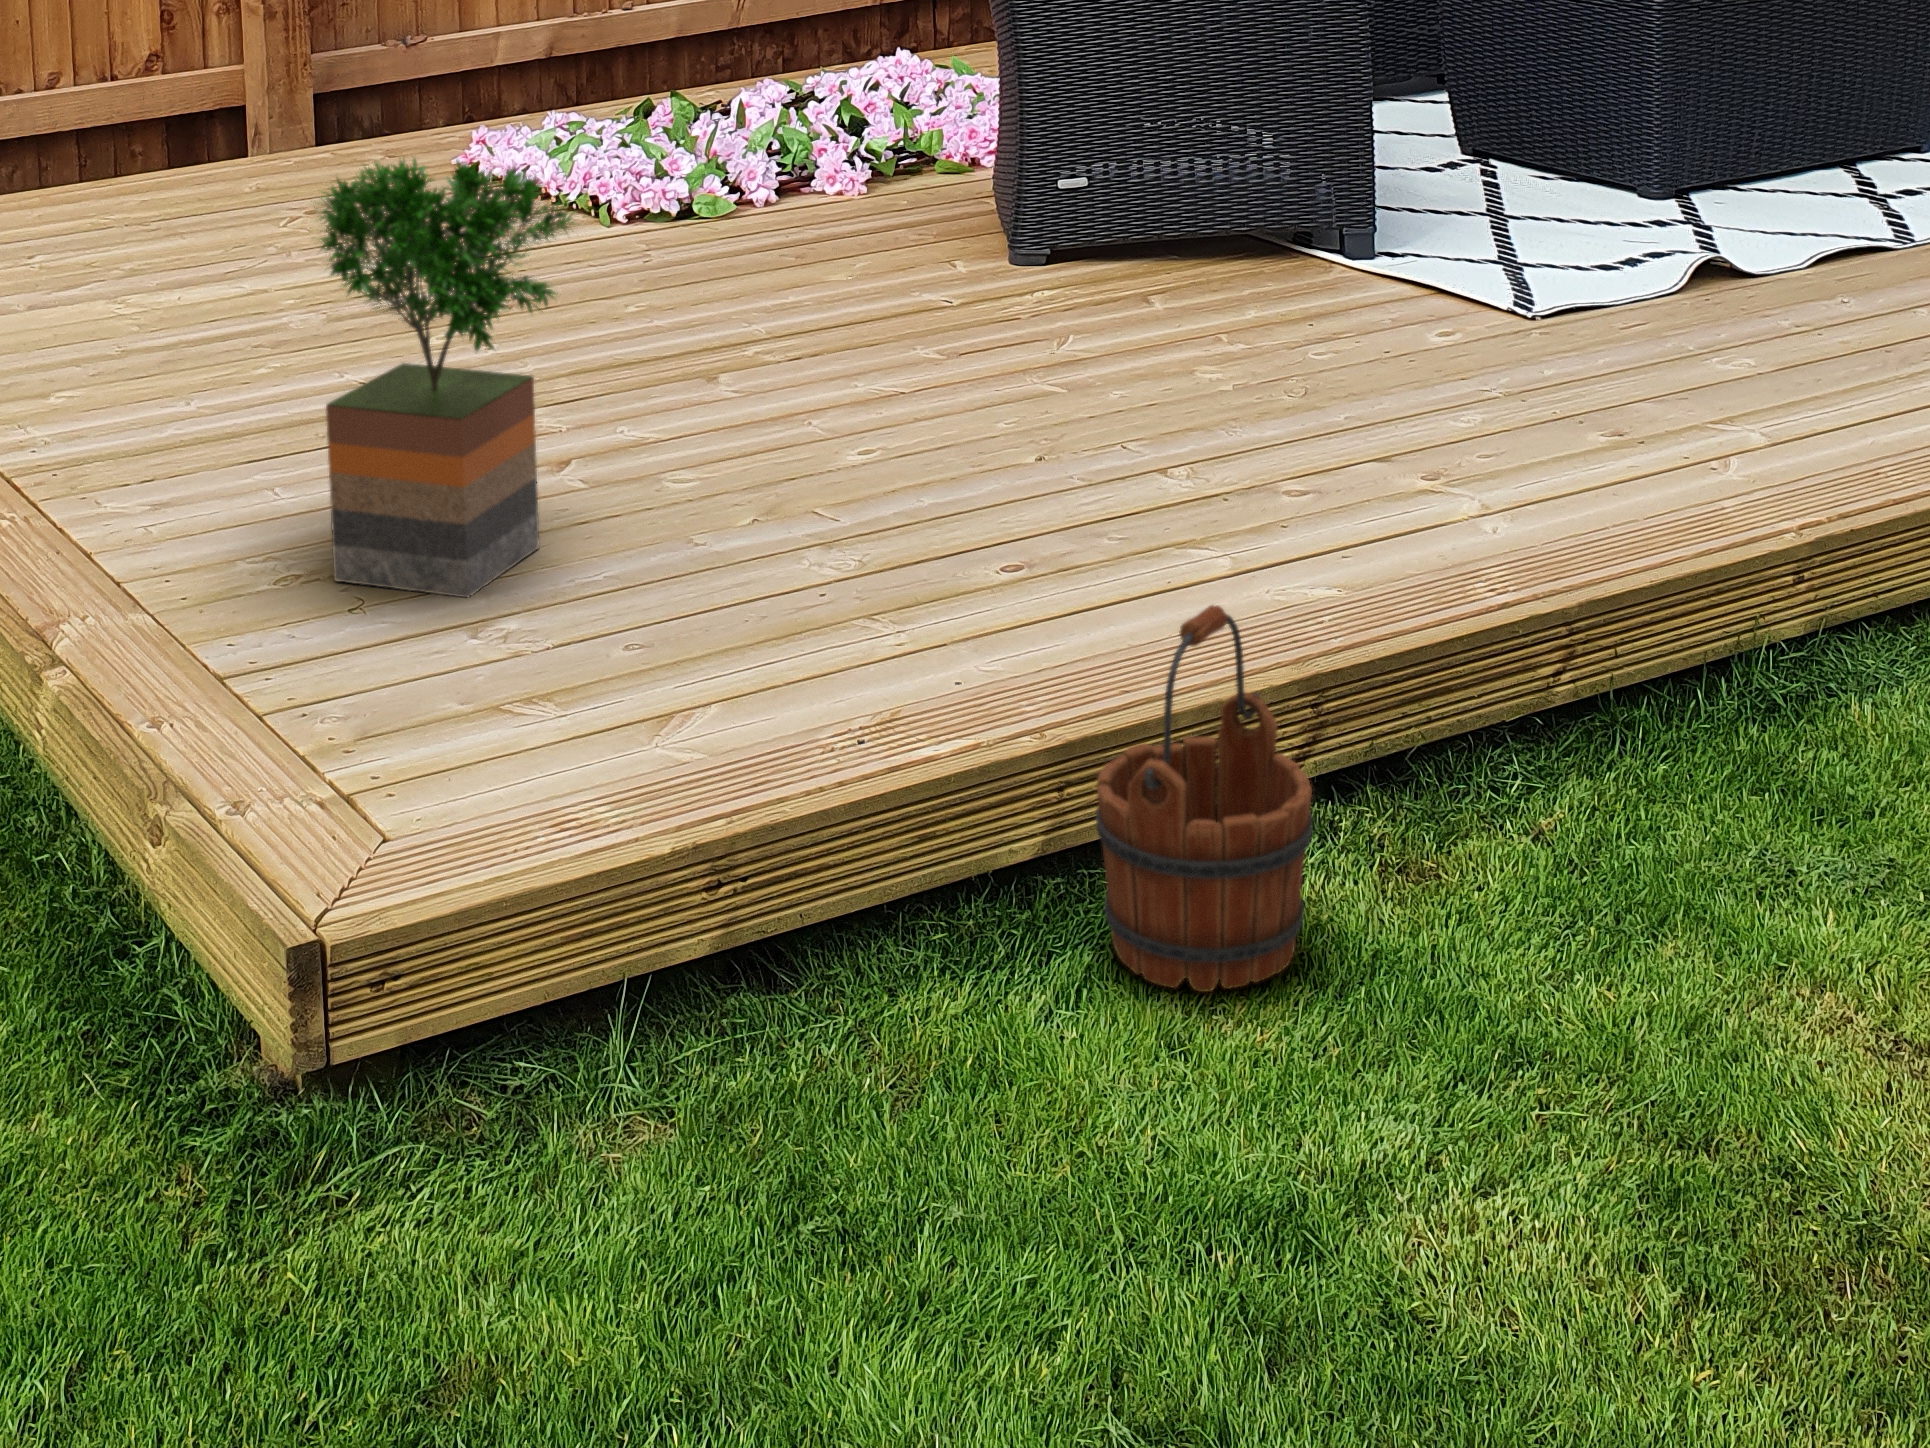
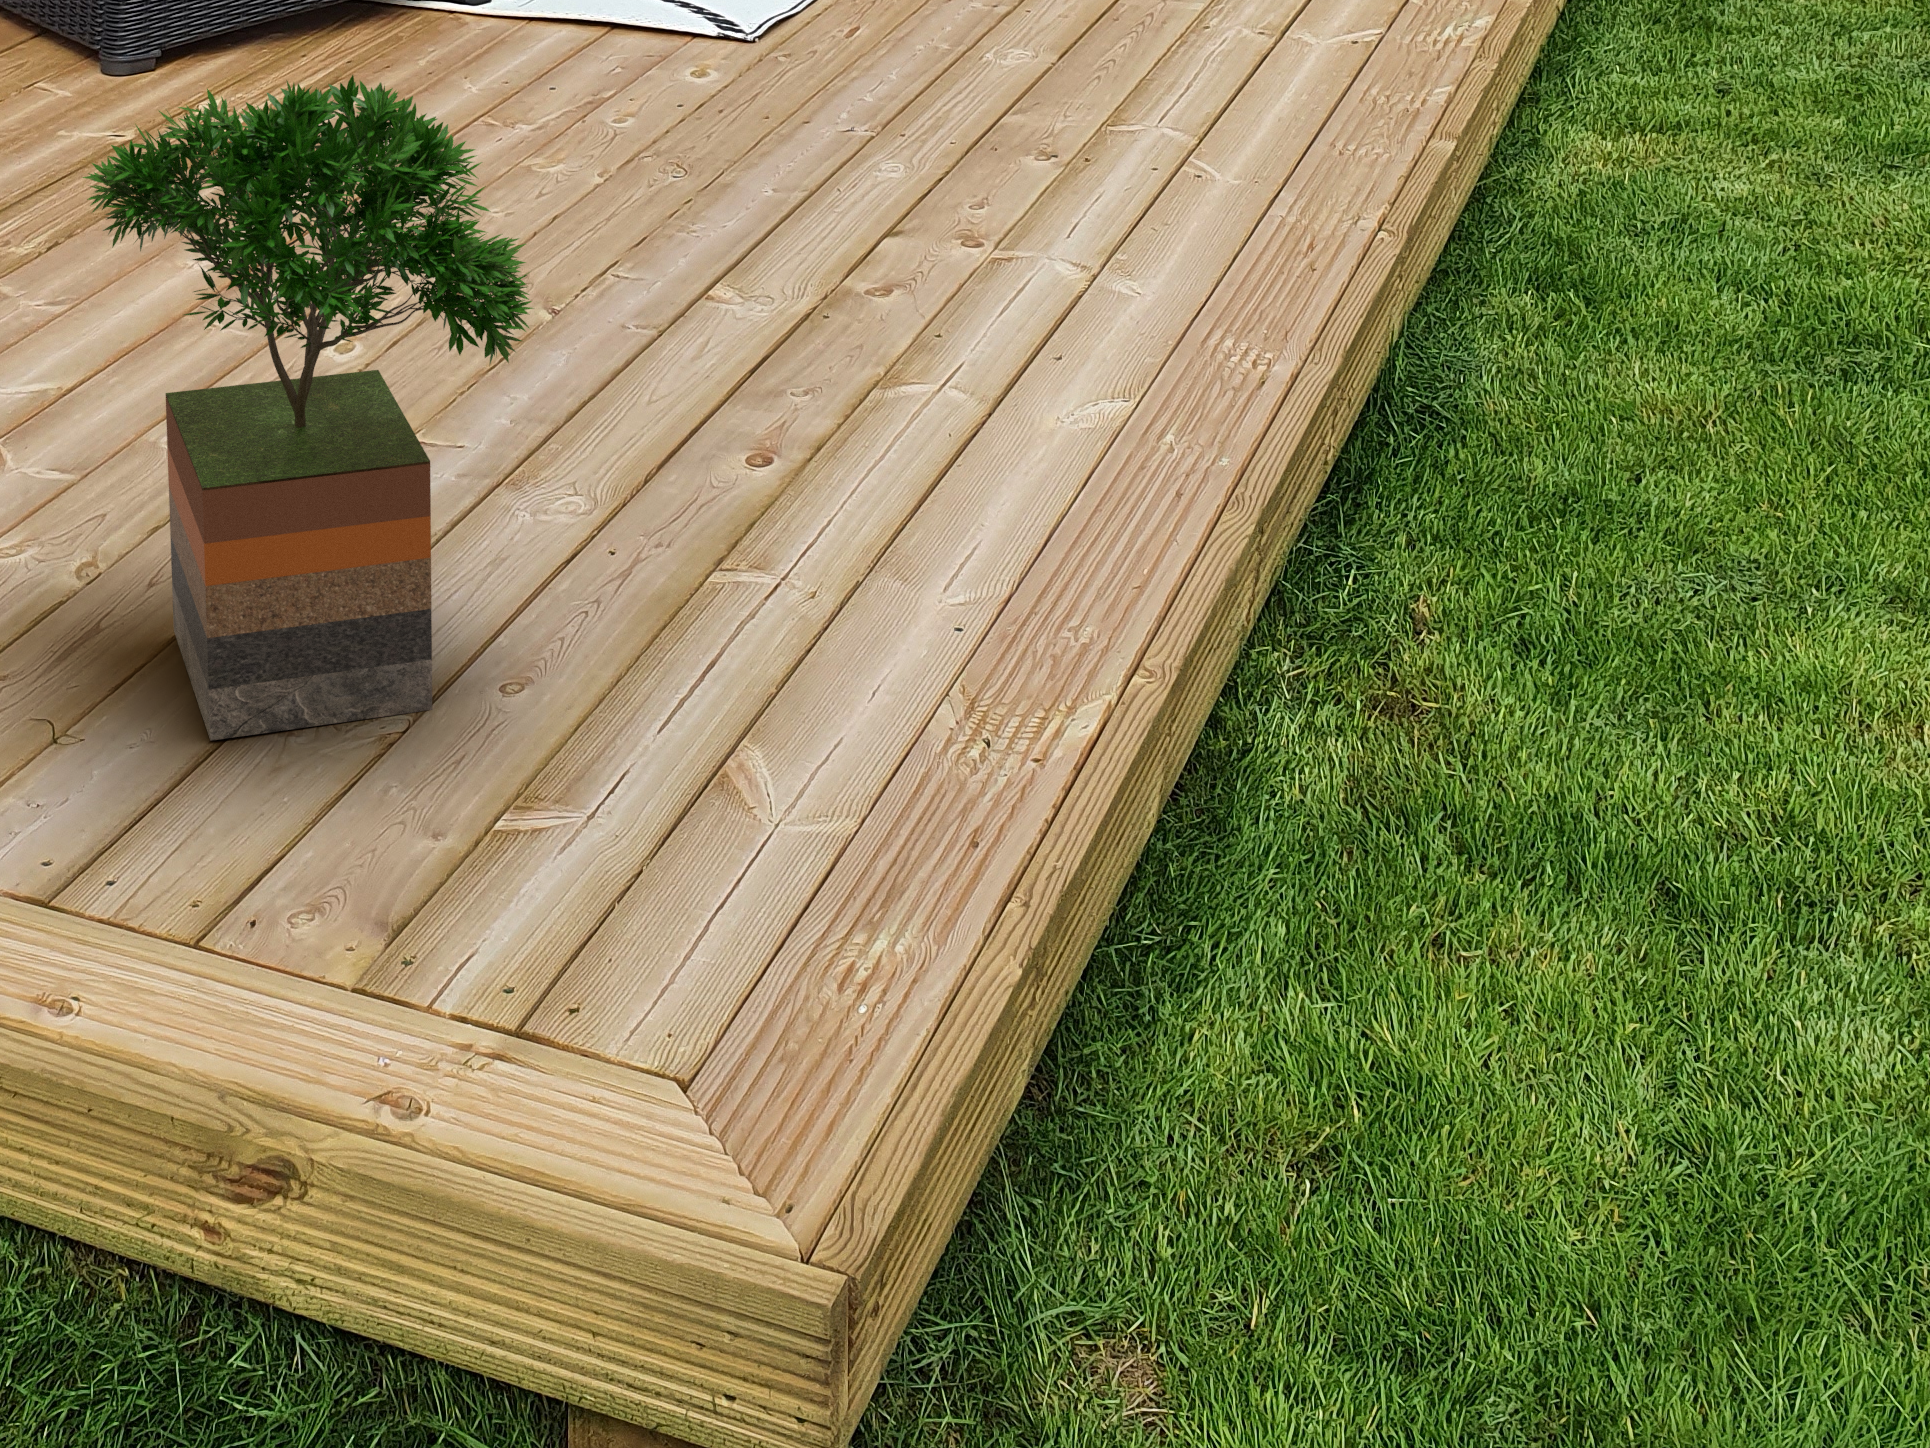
wooden bucket: present [1096,605,1313,992] -> none [1525,479,1814,950]

